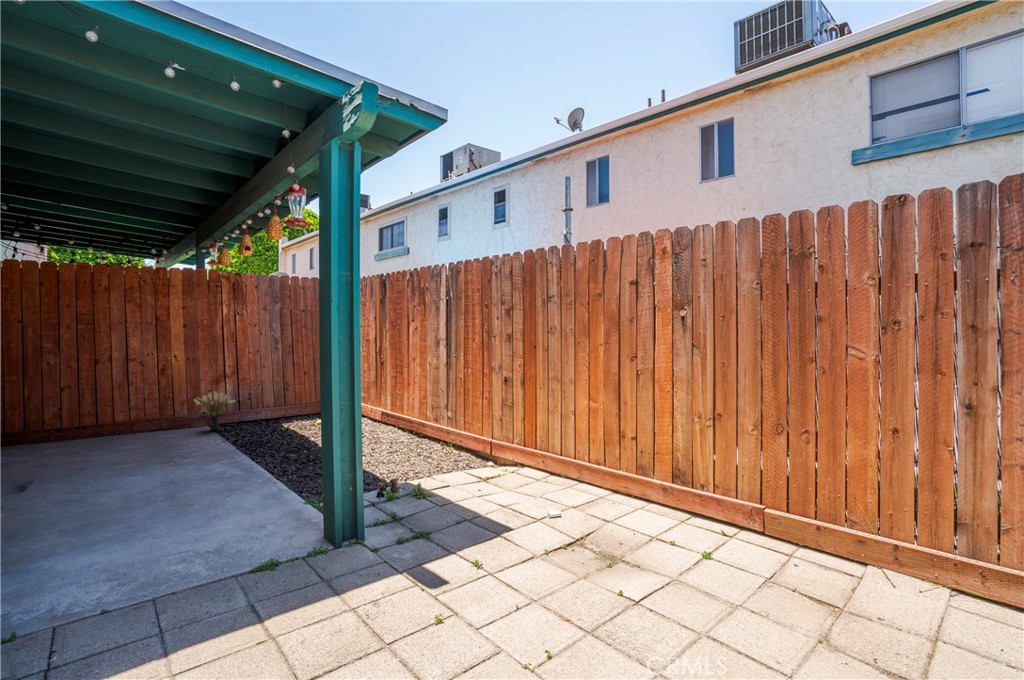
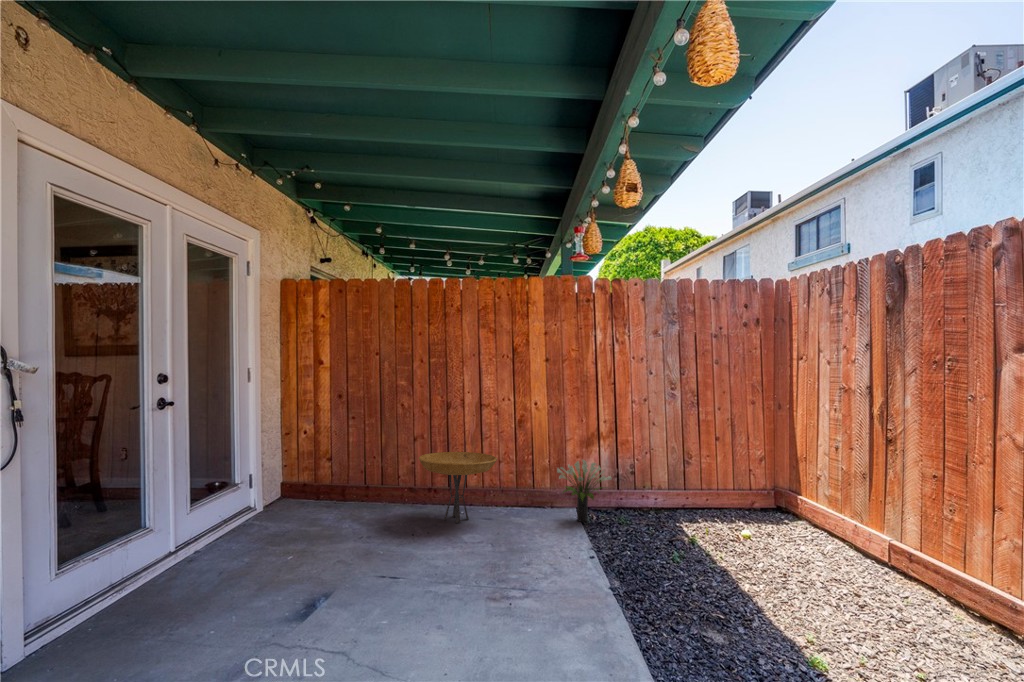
side table: none [71,395,145,444] -> present [418,452,497,523]

